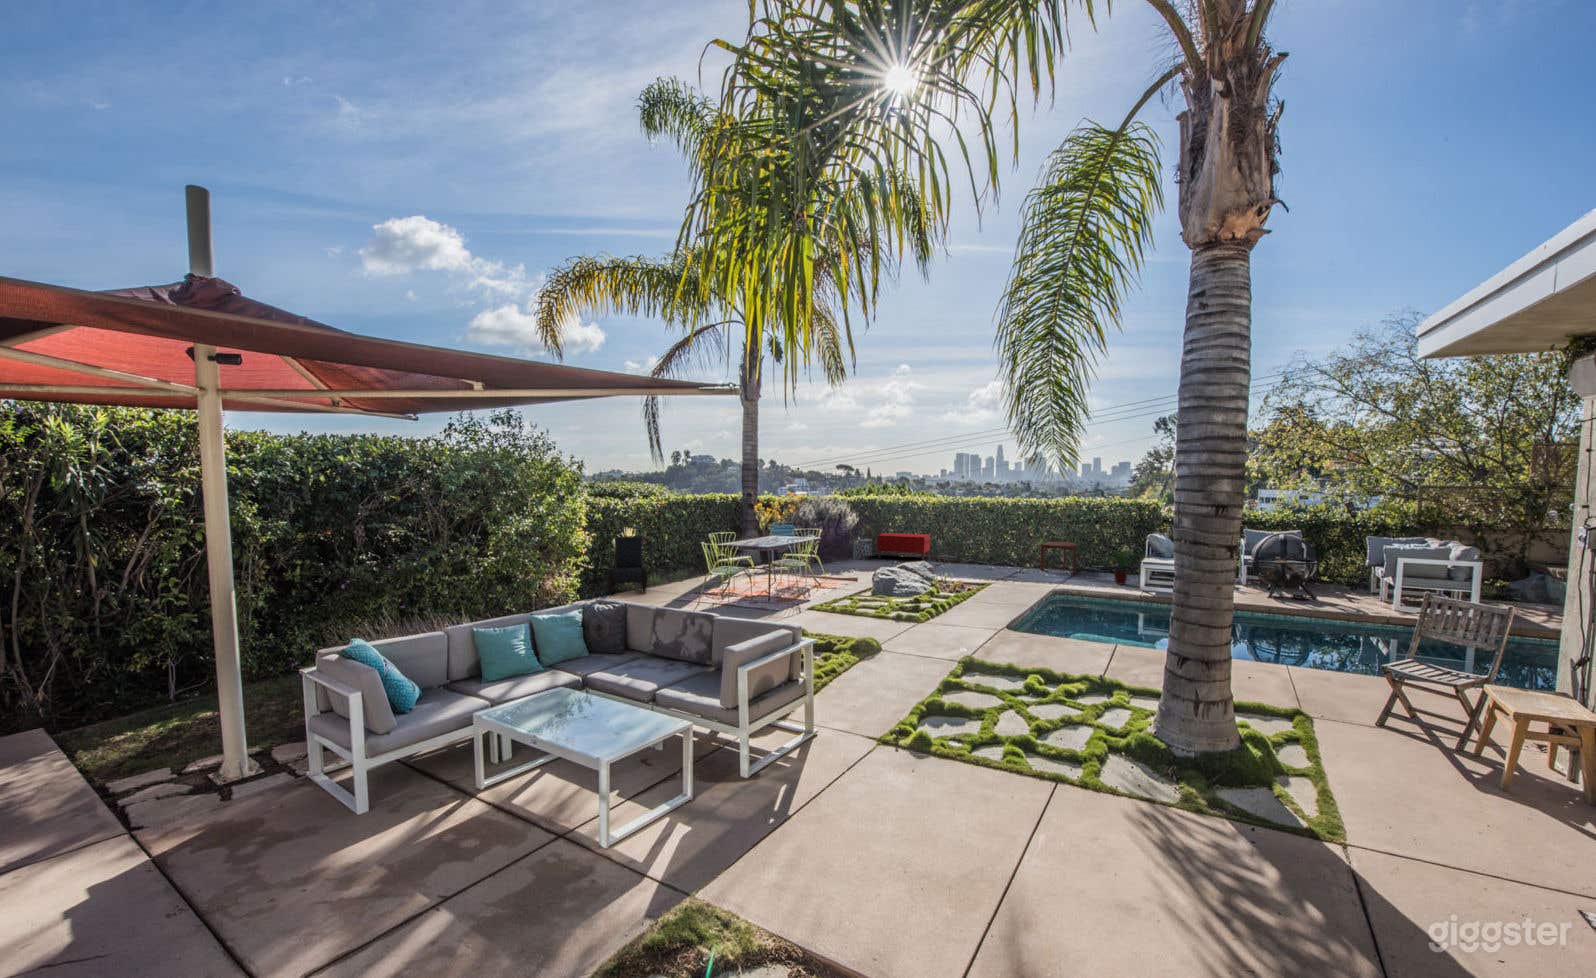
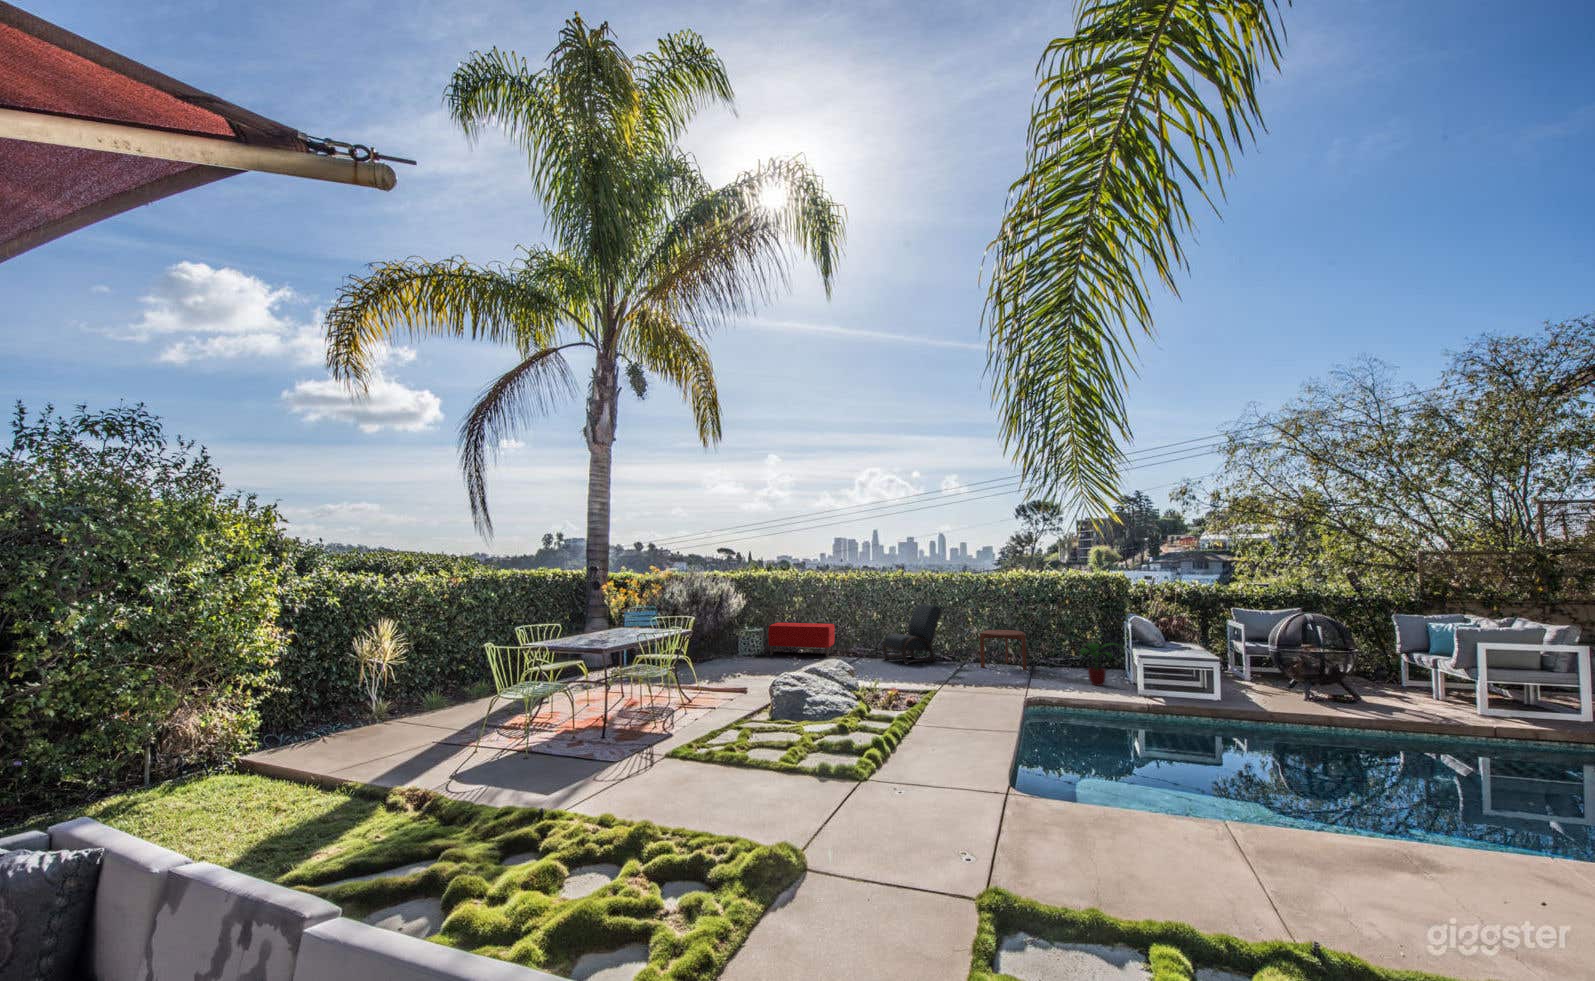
lounge chair: present [608,536,647,595] -> present [882,604,942,665]

